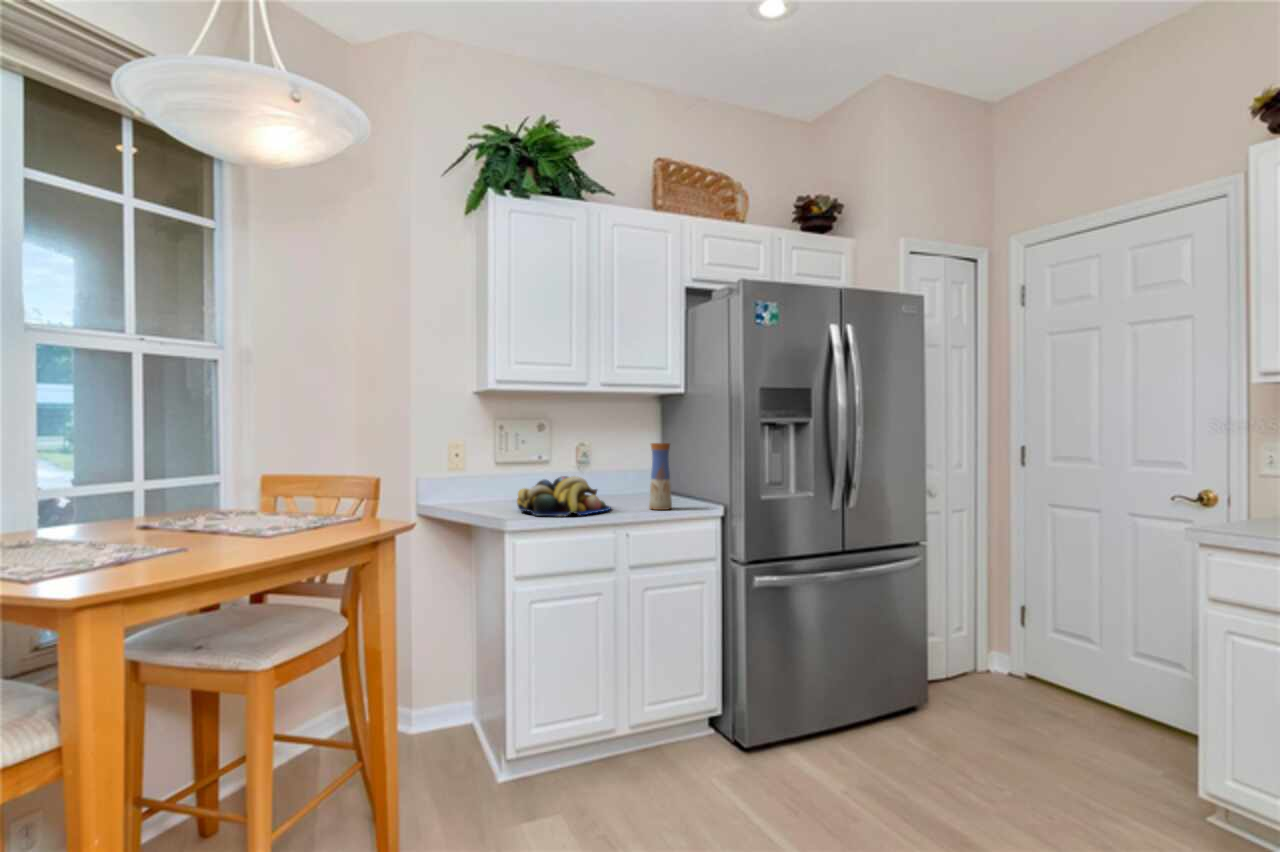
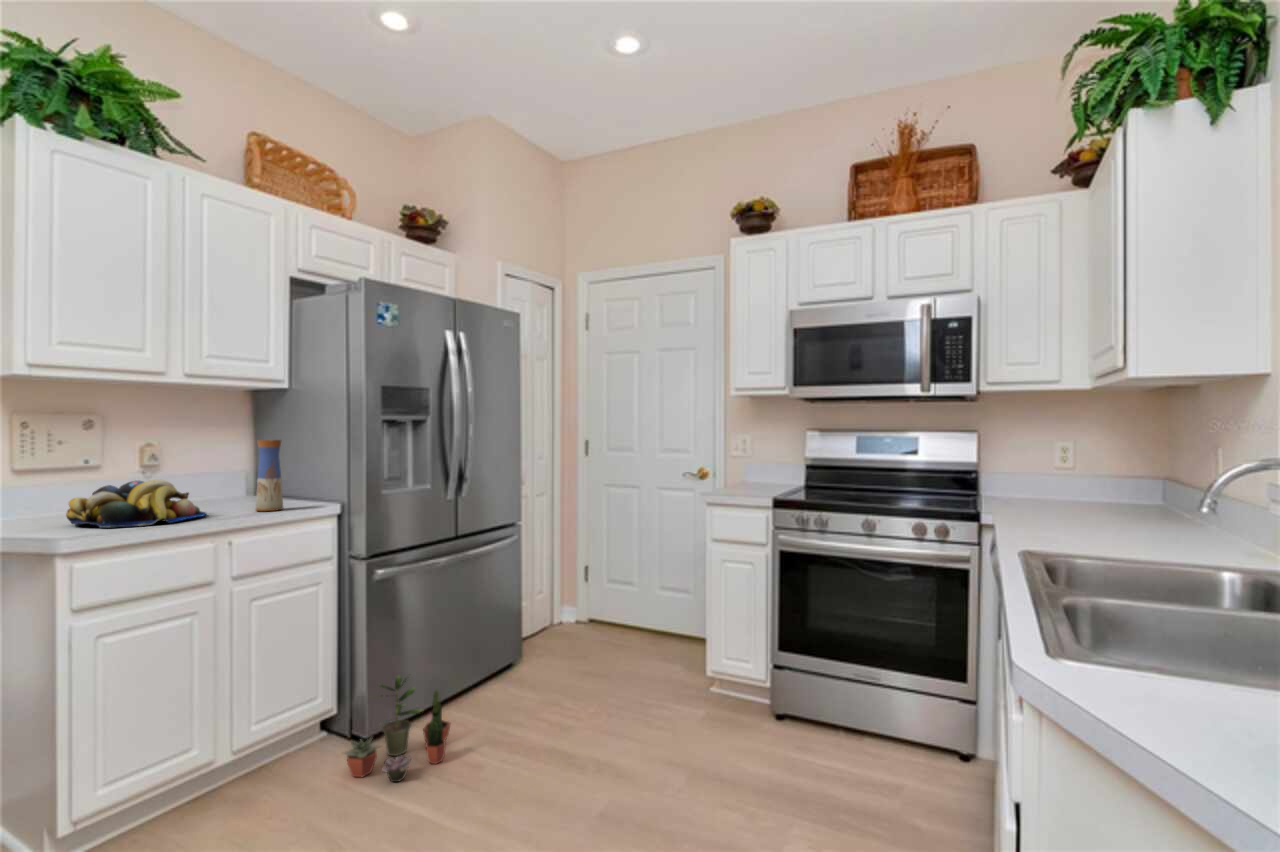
potted plant: none [717,691,830,808] -> present [343,676,450,782]

